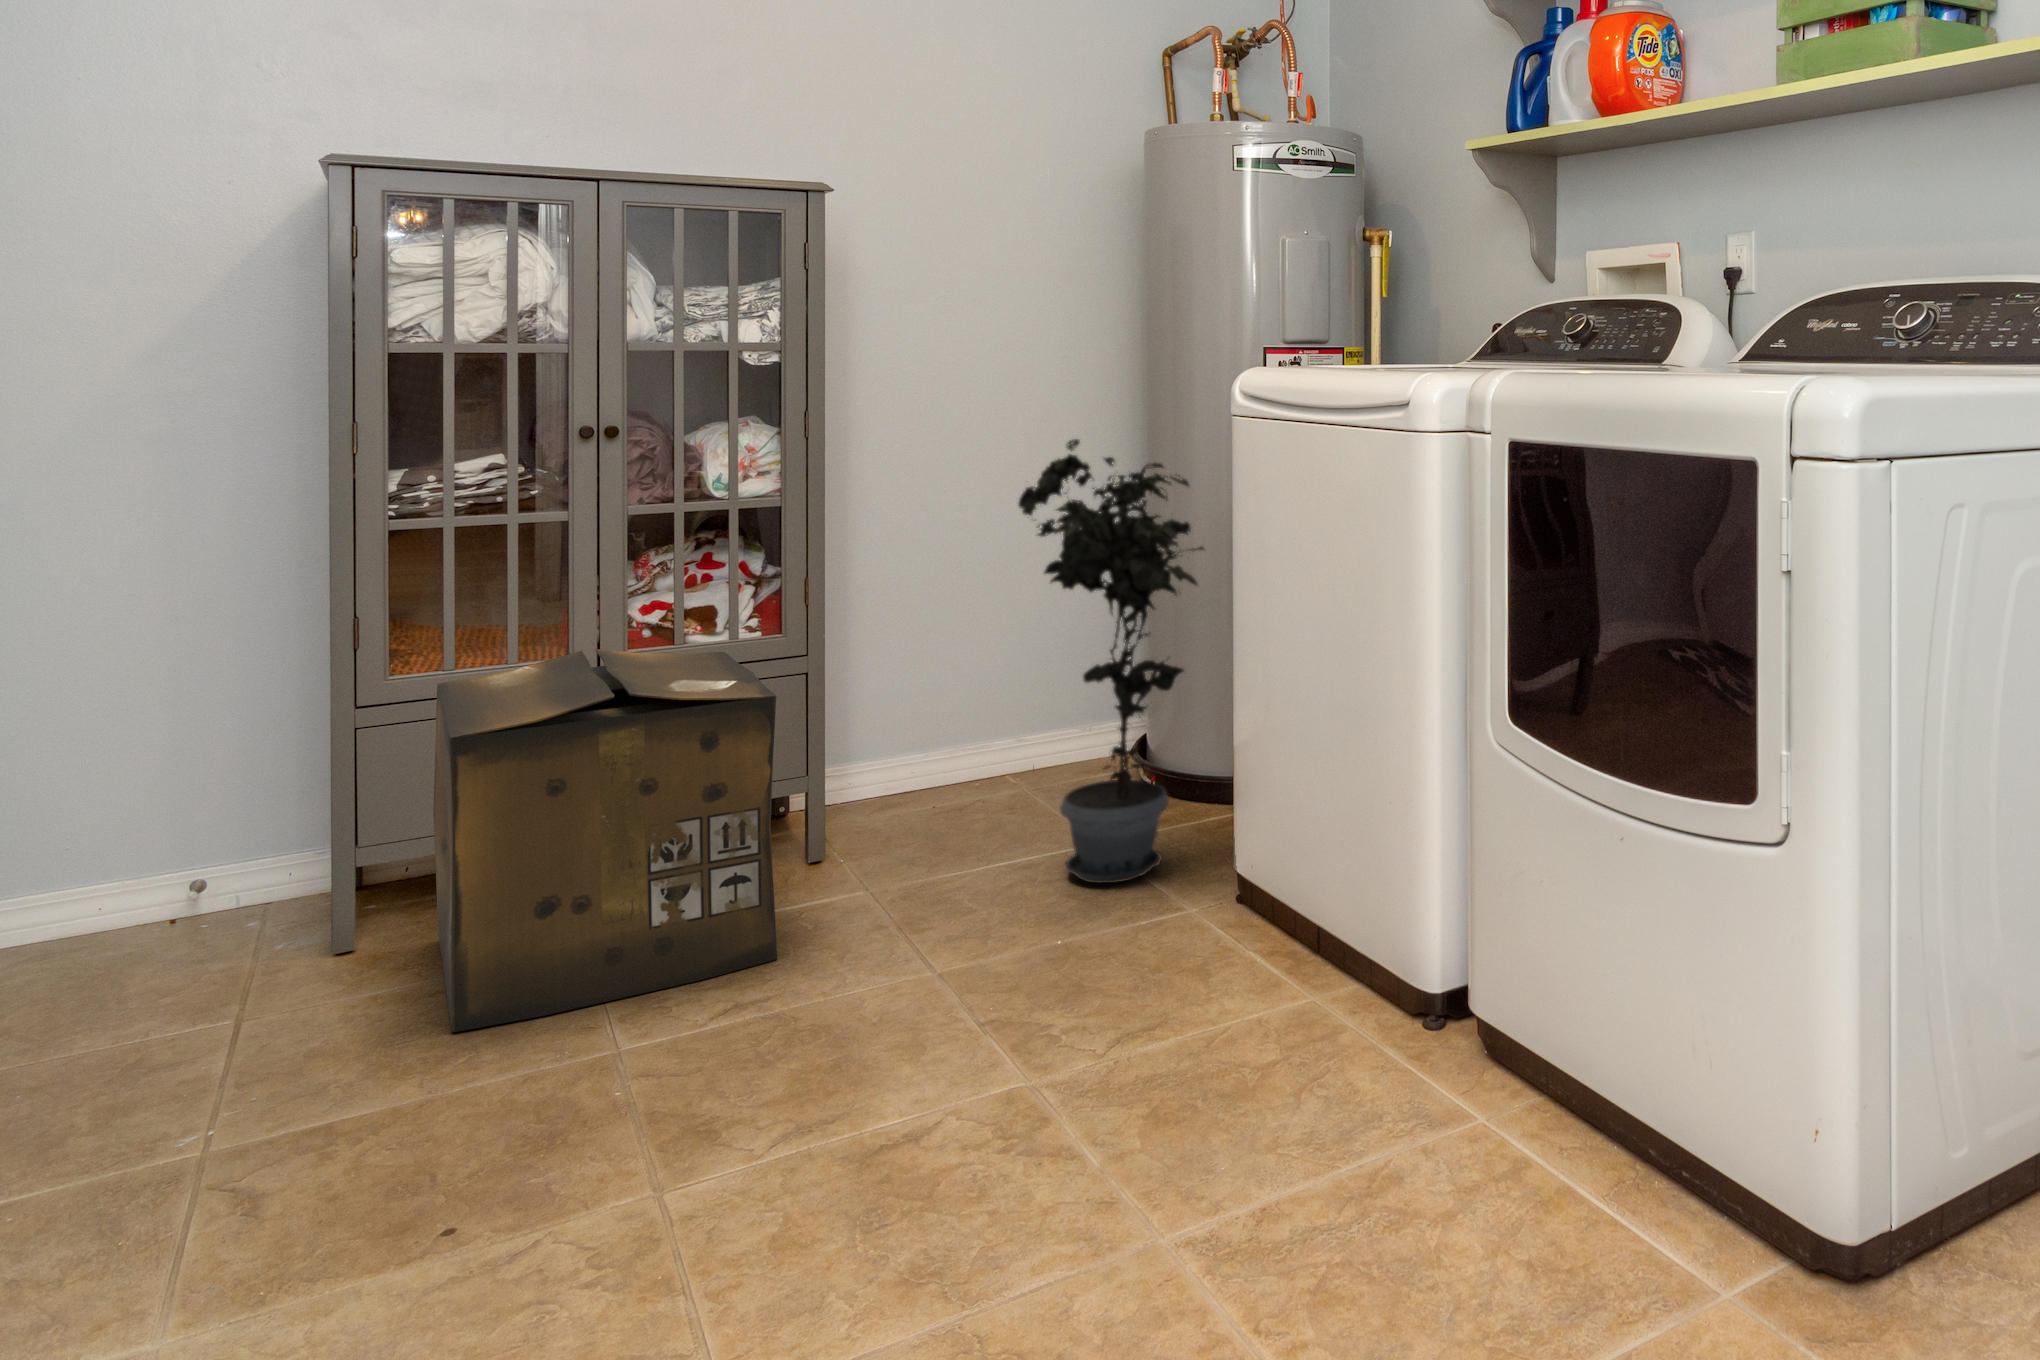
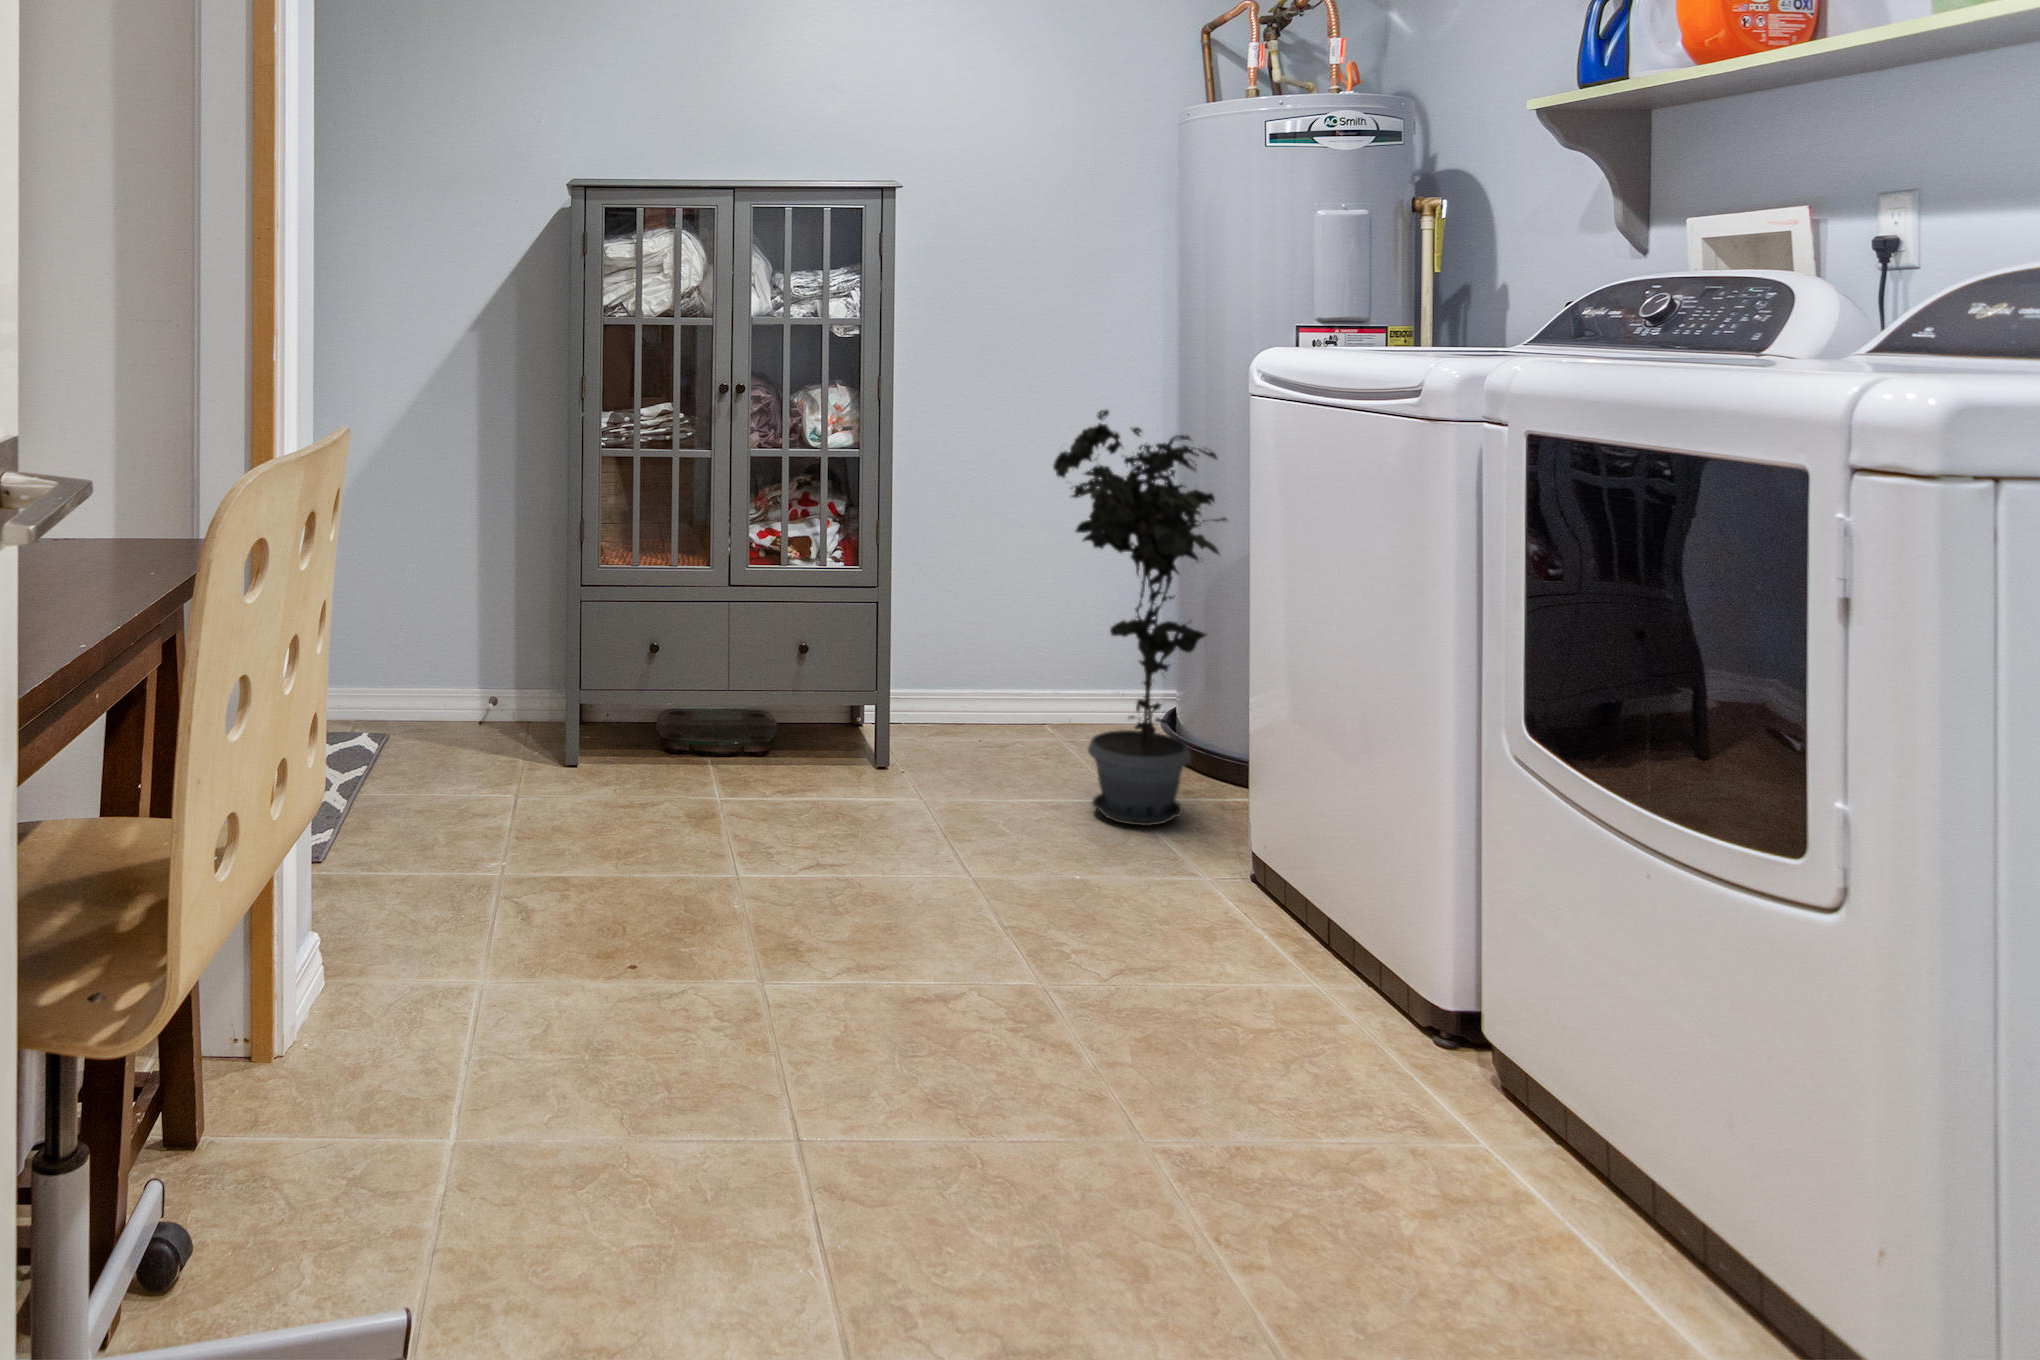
cardboard box: present [433,649,777,1032] -> none [619,564,851,840]

